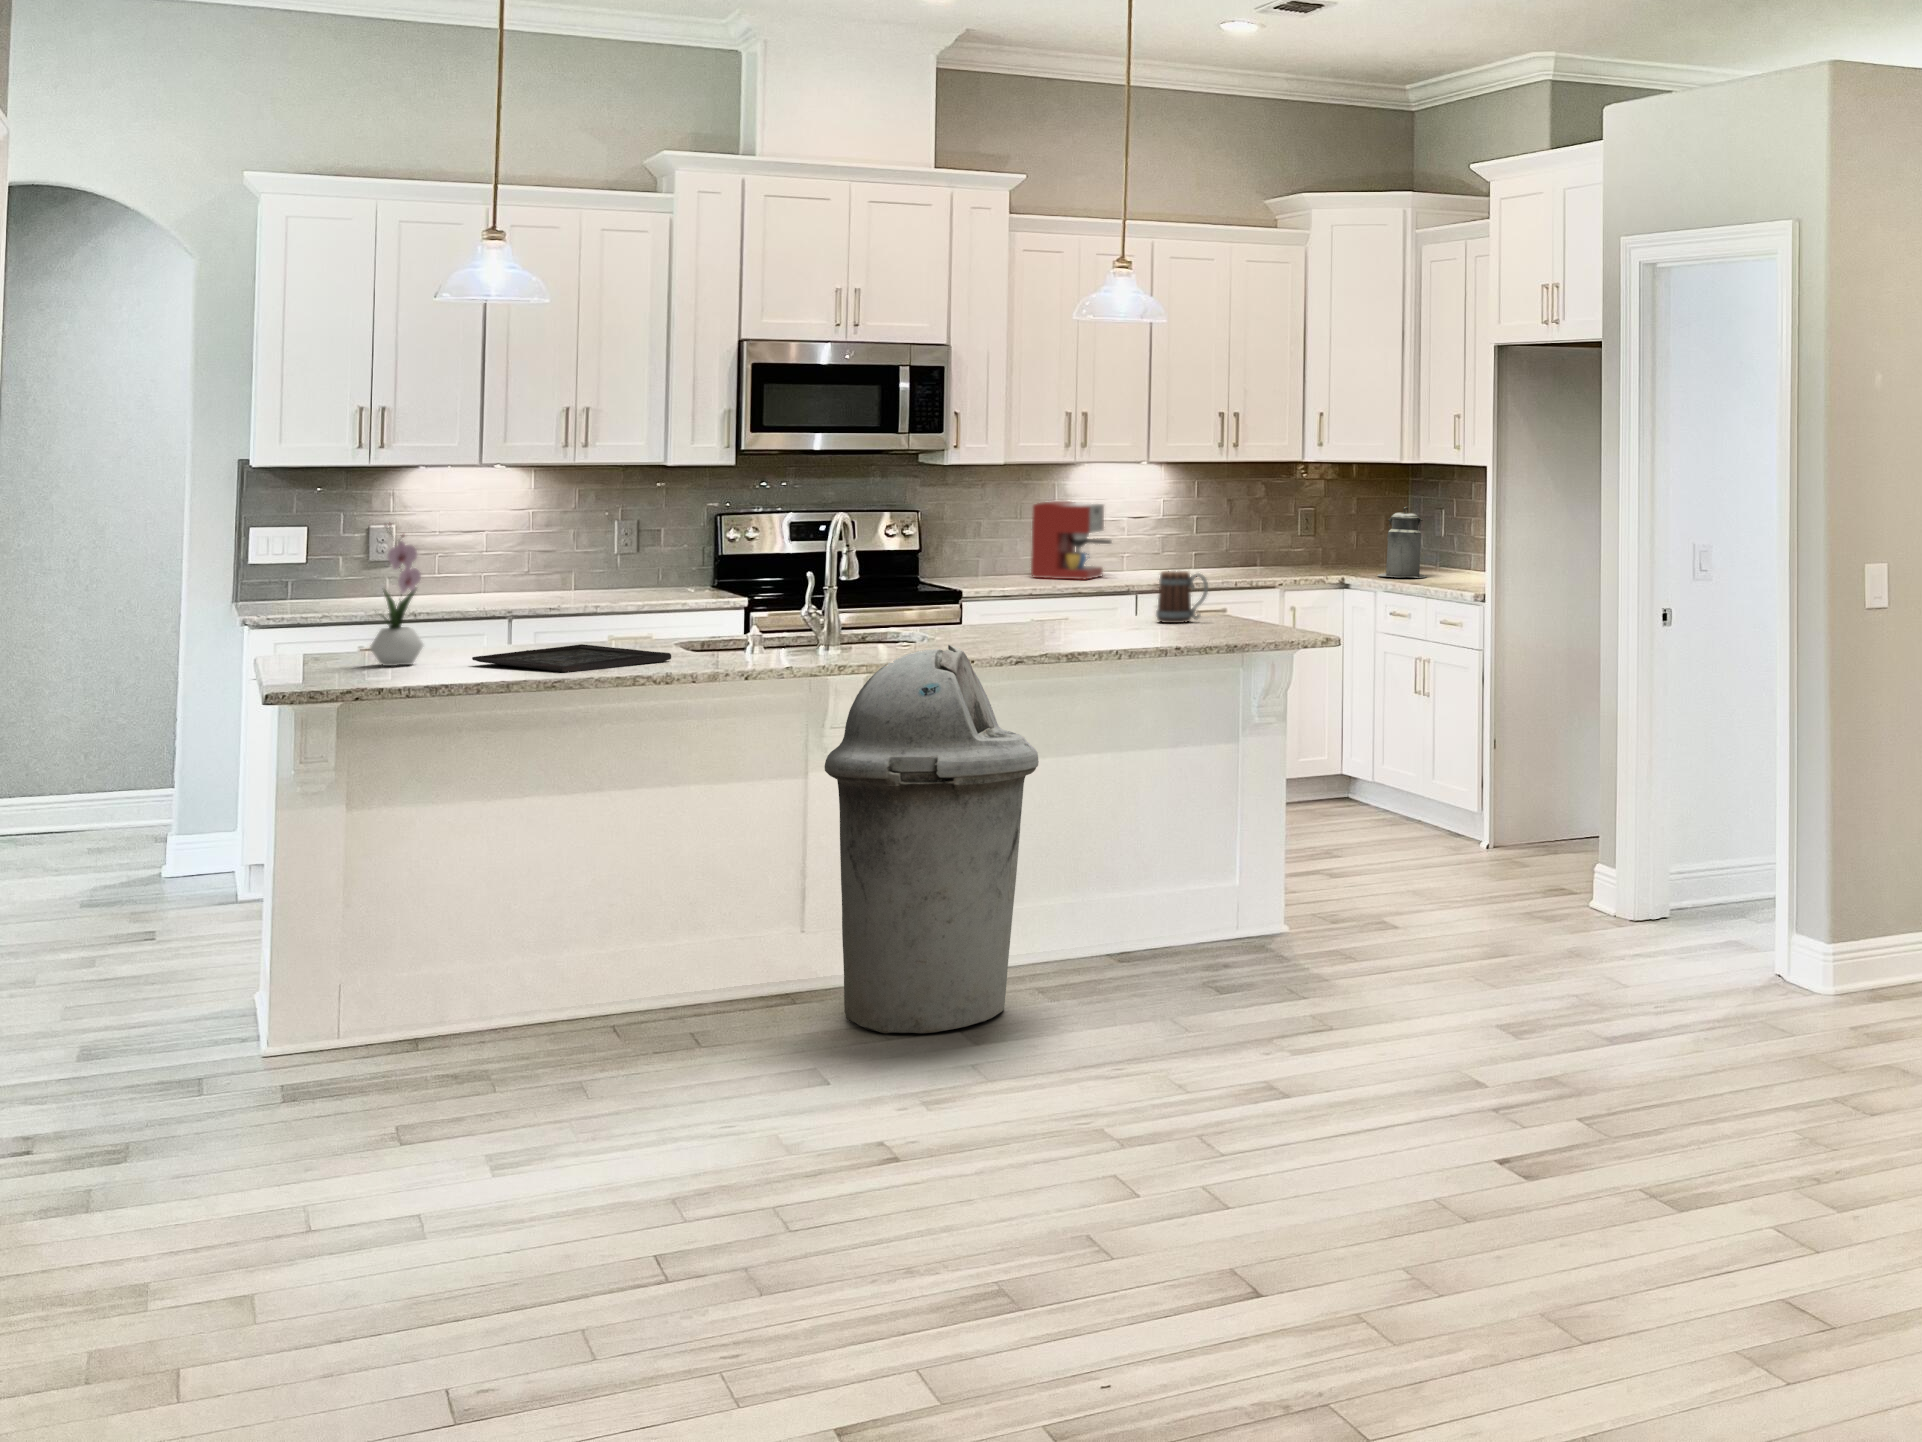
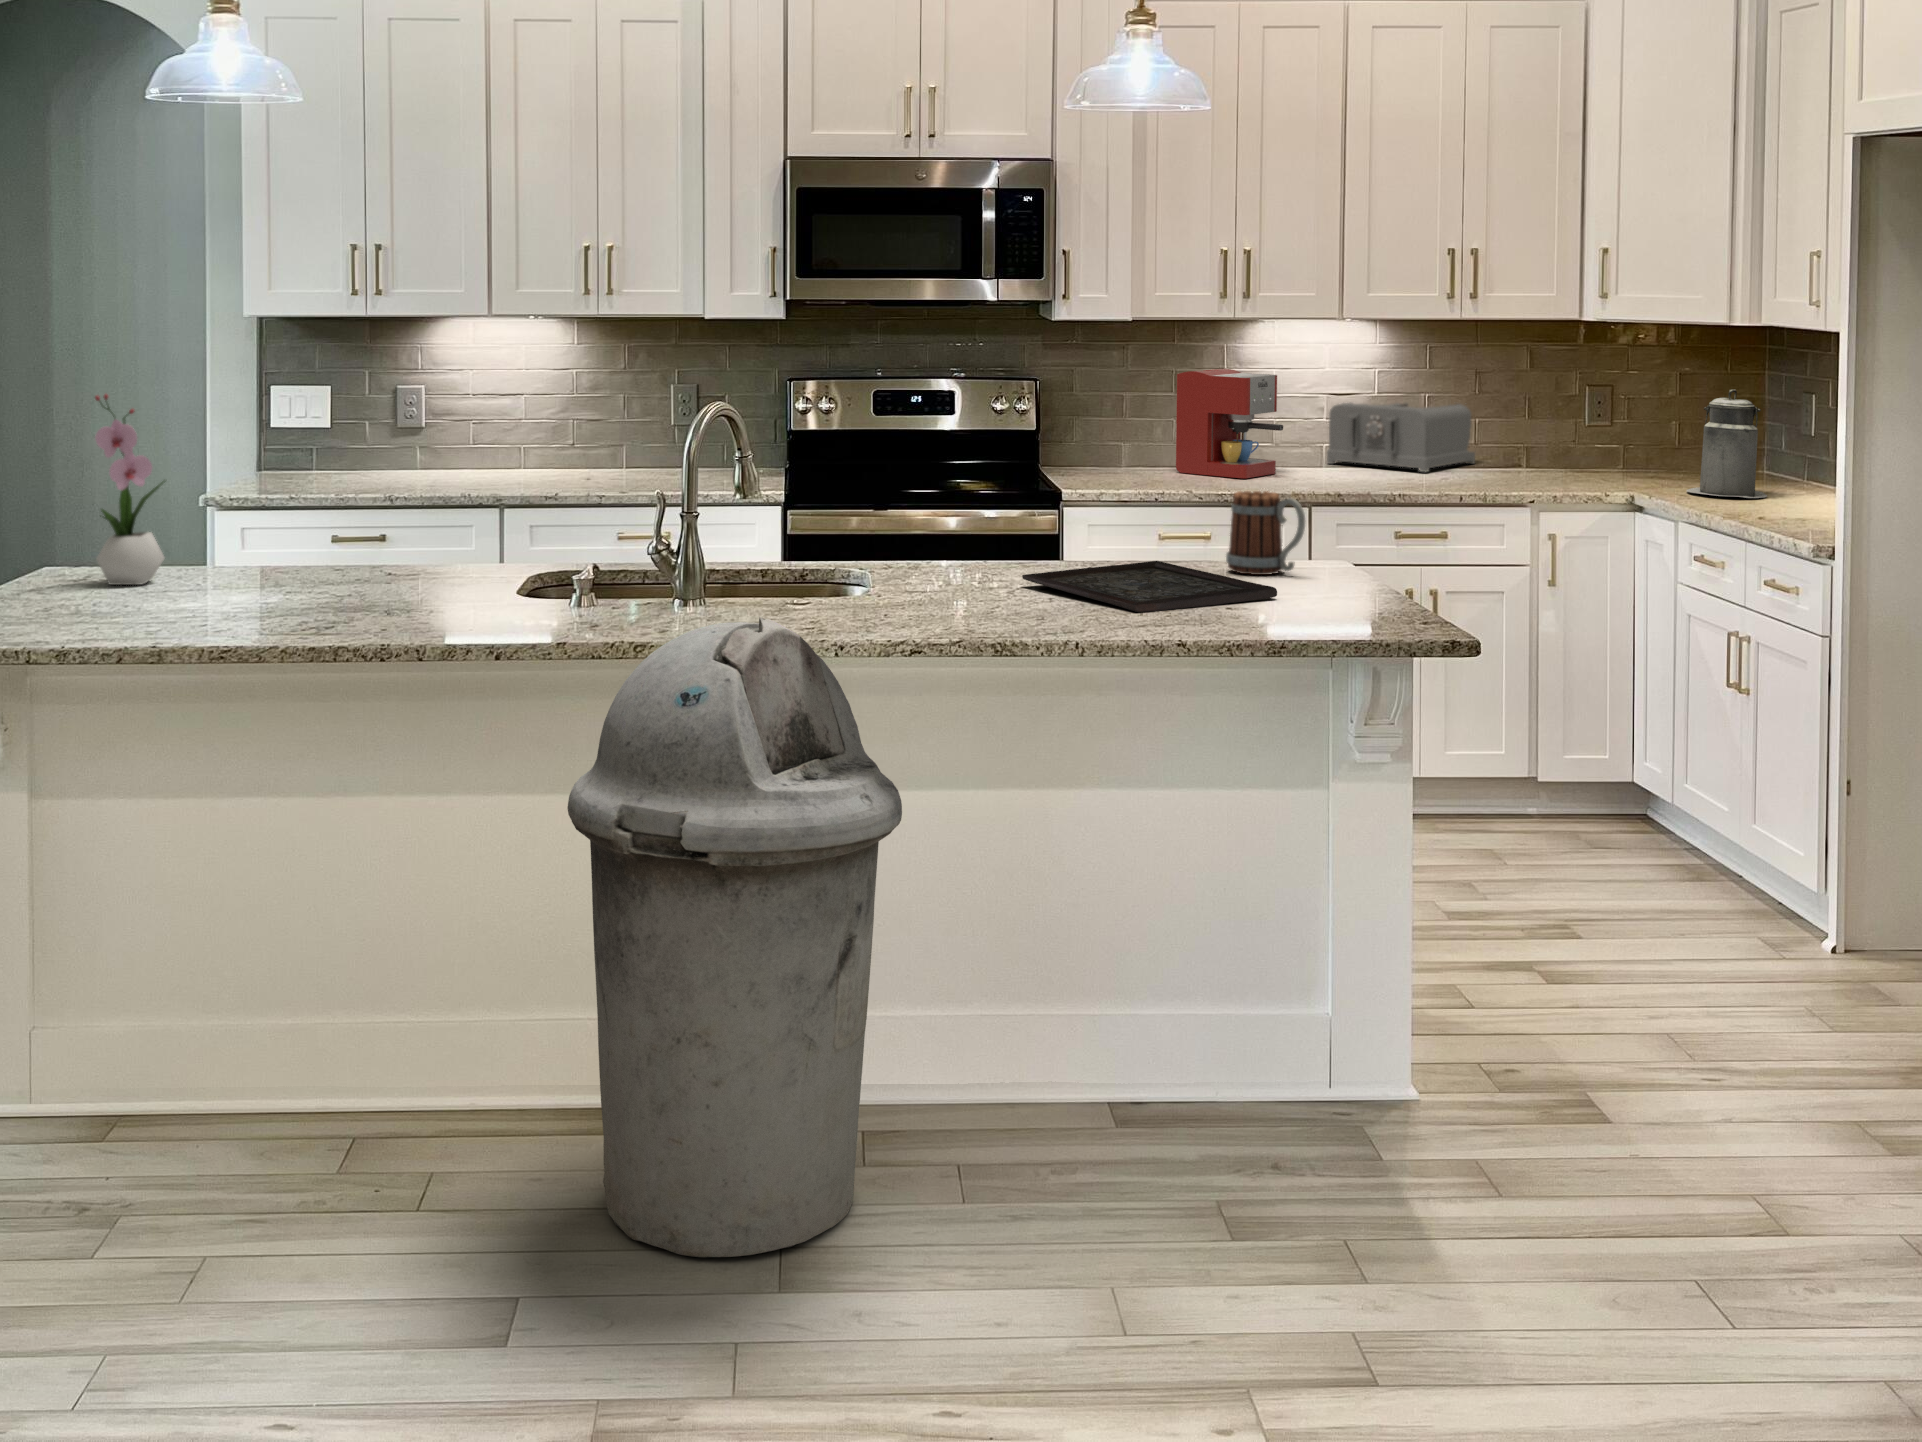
toaster: none [1129,522,1229,572] -> present [1327,403,1475,472]
tray: present [472,644,671,673] -> present [1022,561,1277,613]

